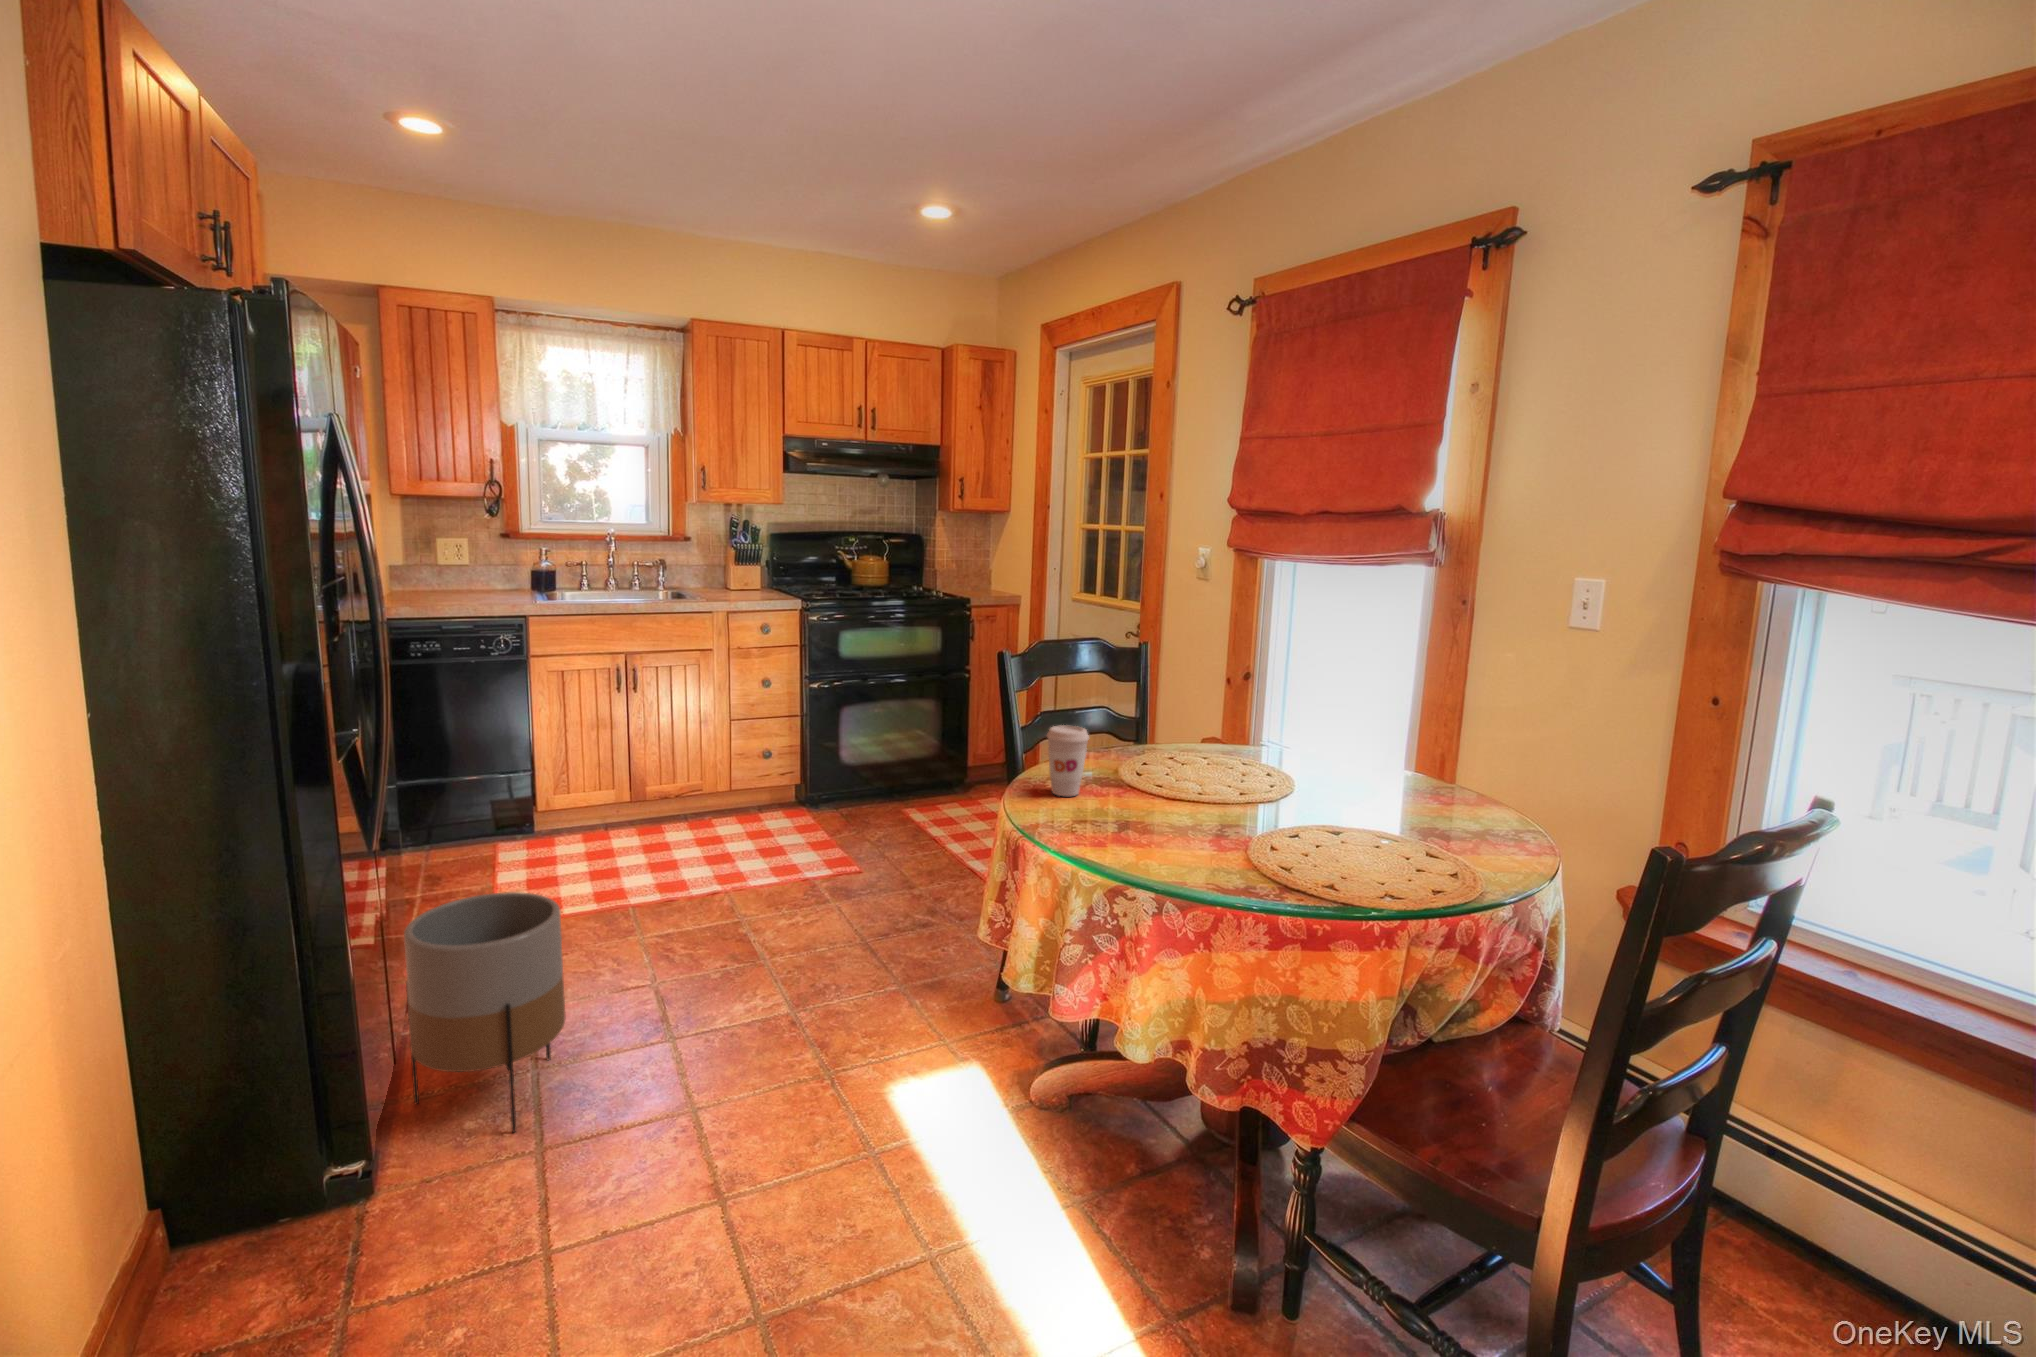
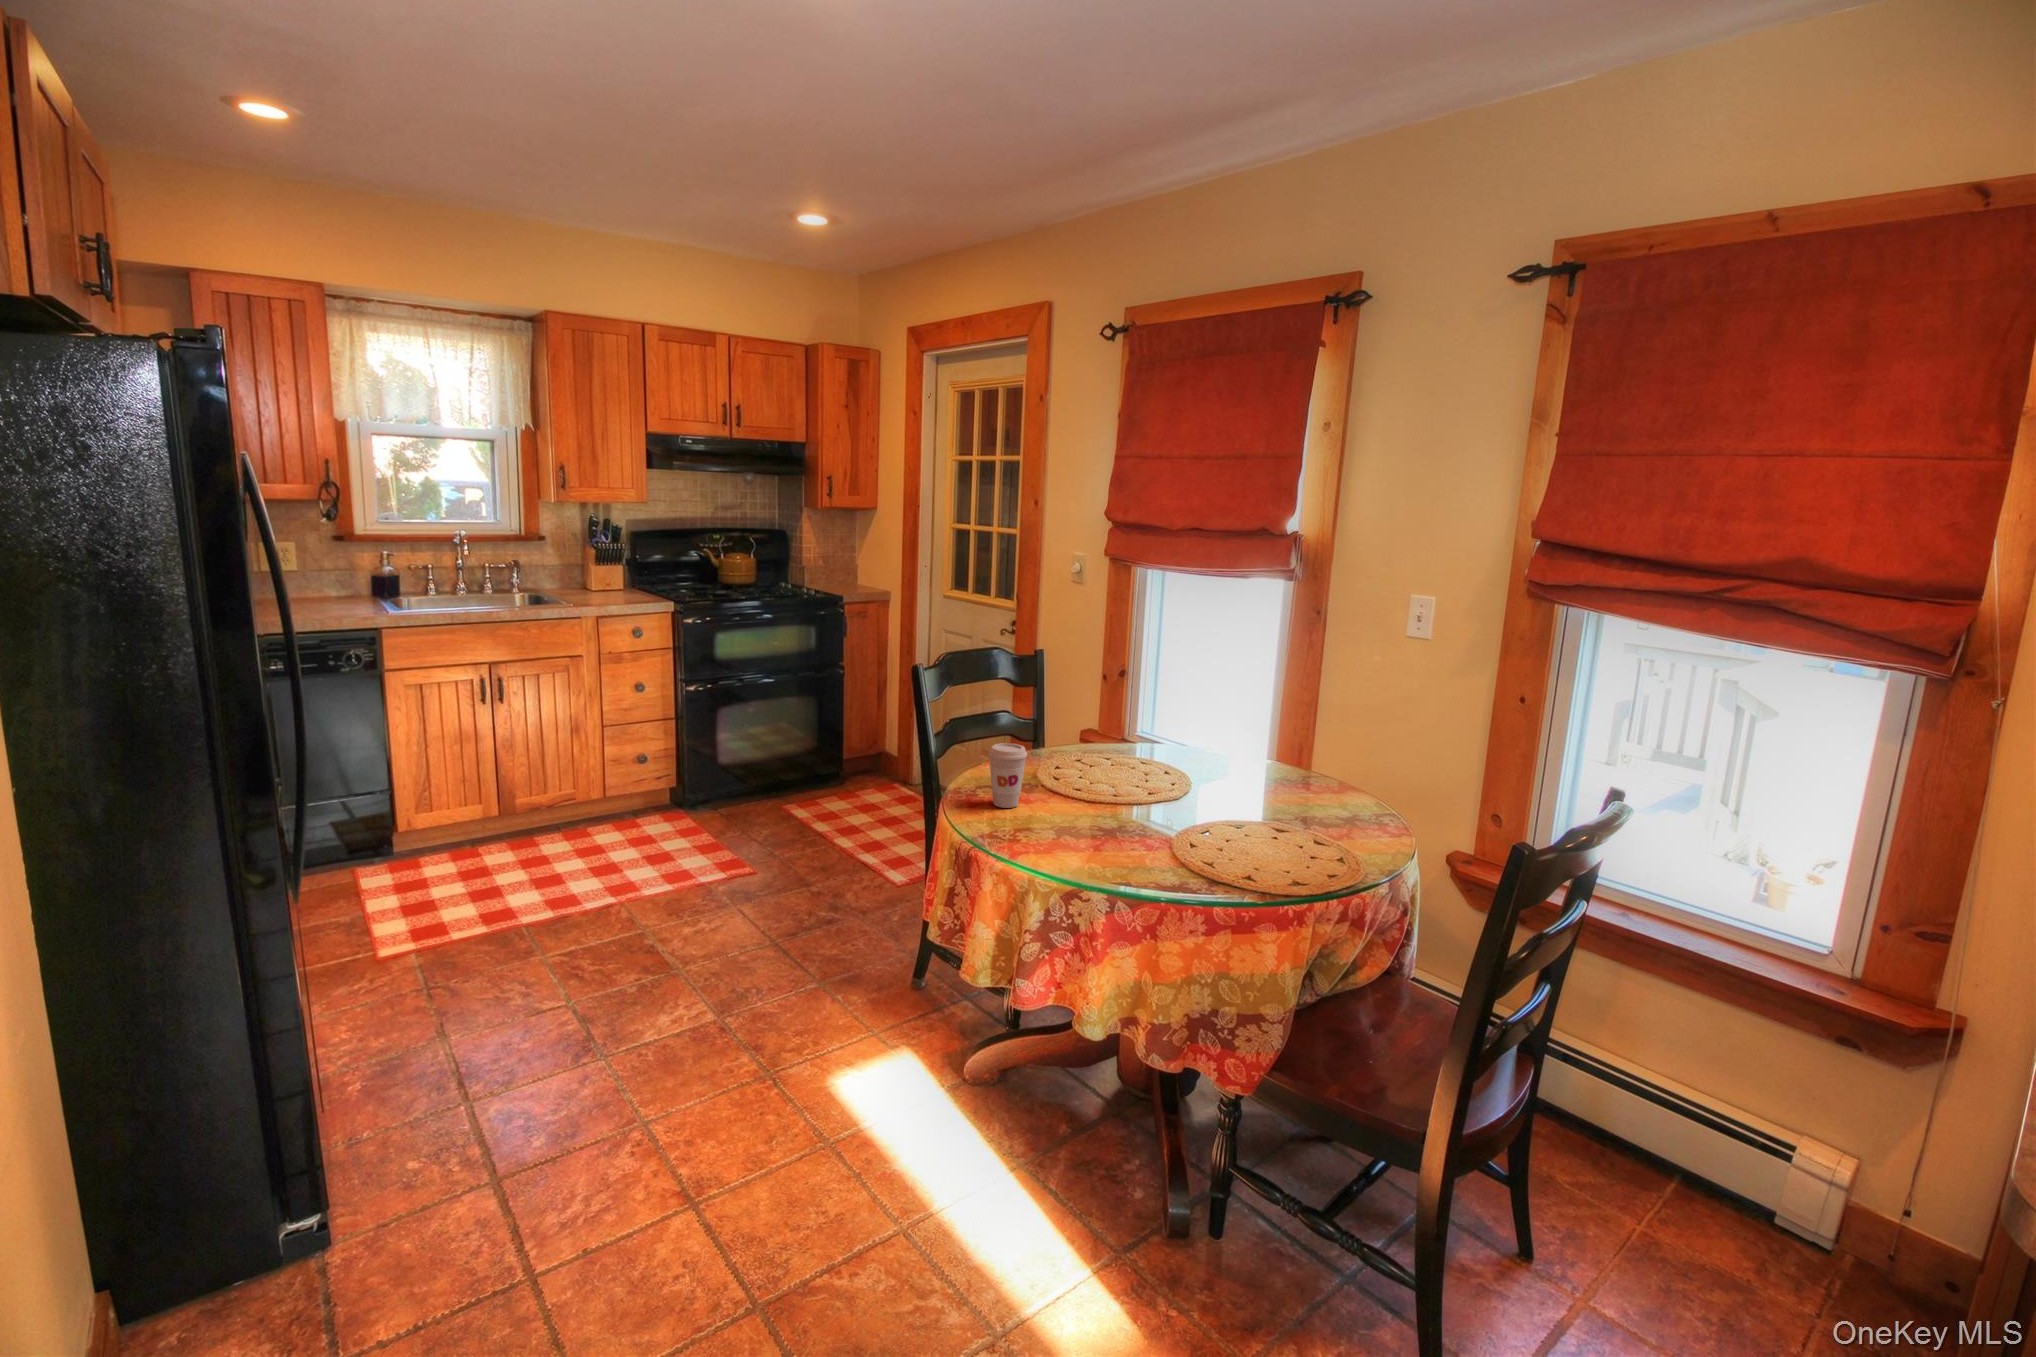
planter: present [404,892,566,1132] -> none [333,928,503,1168]

